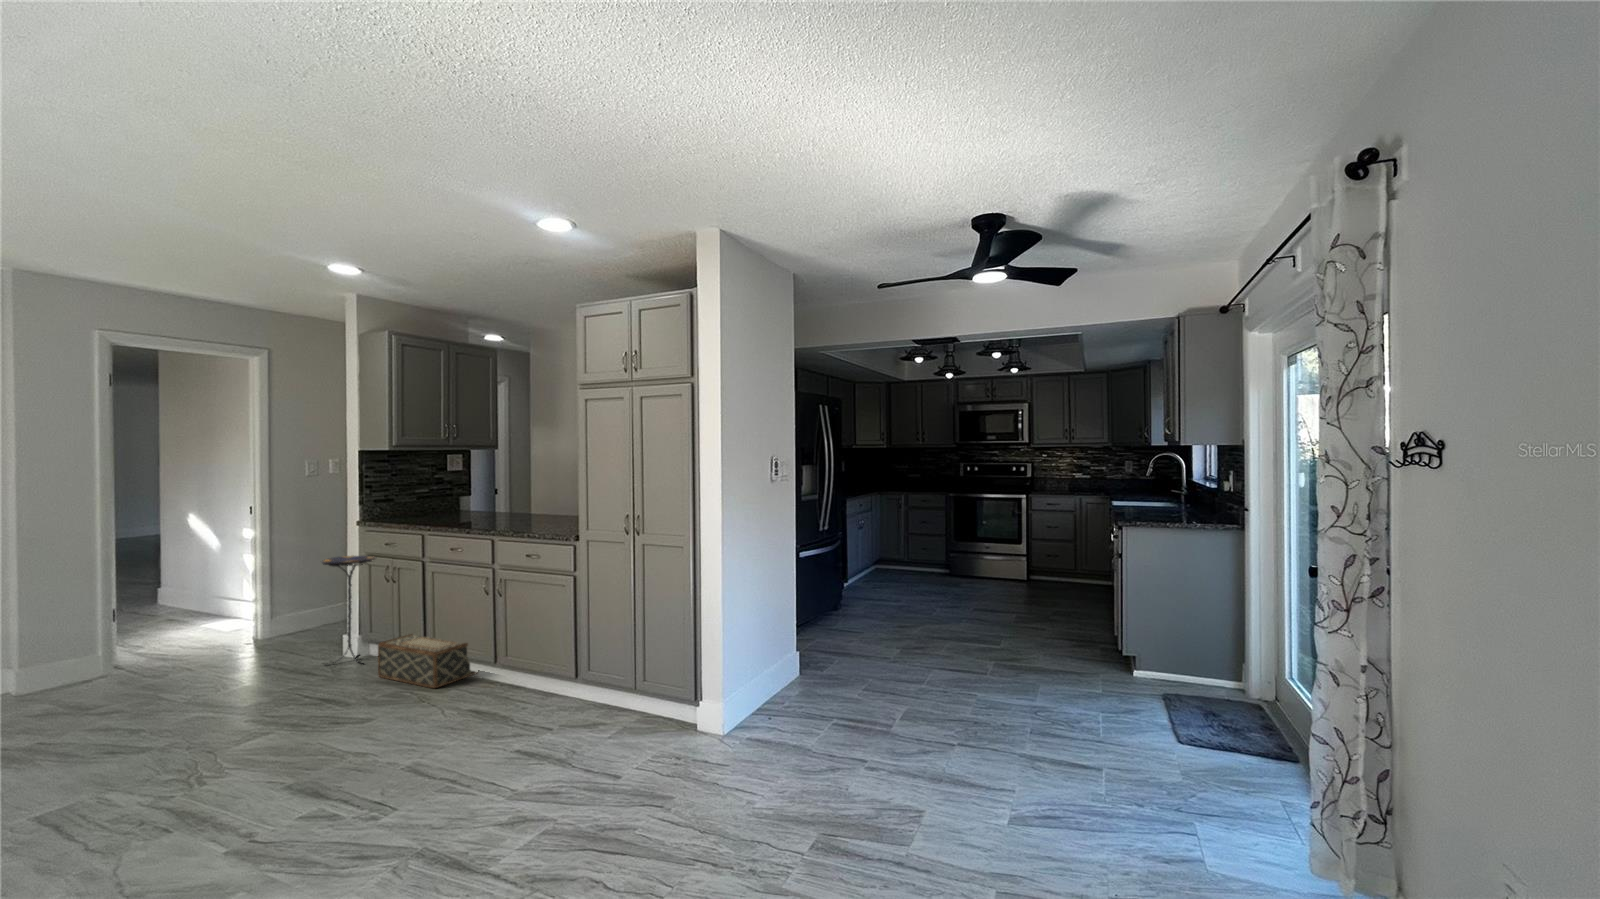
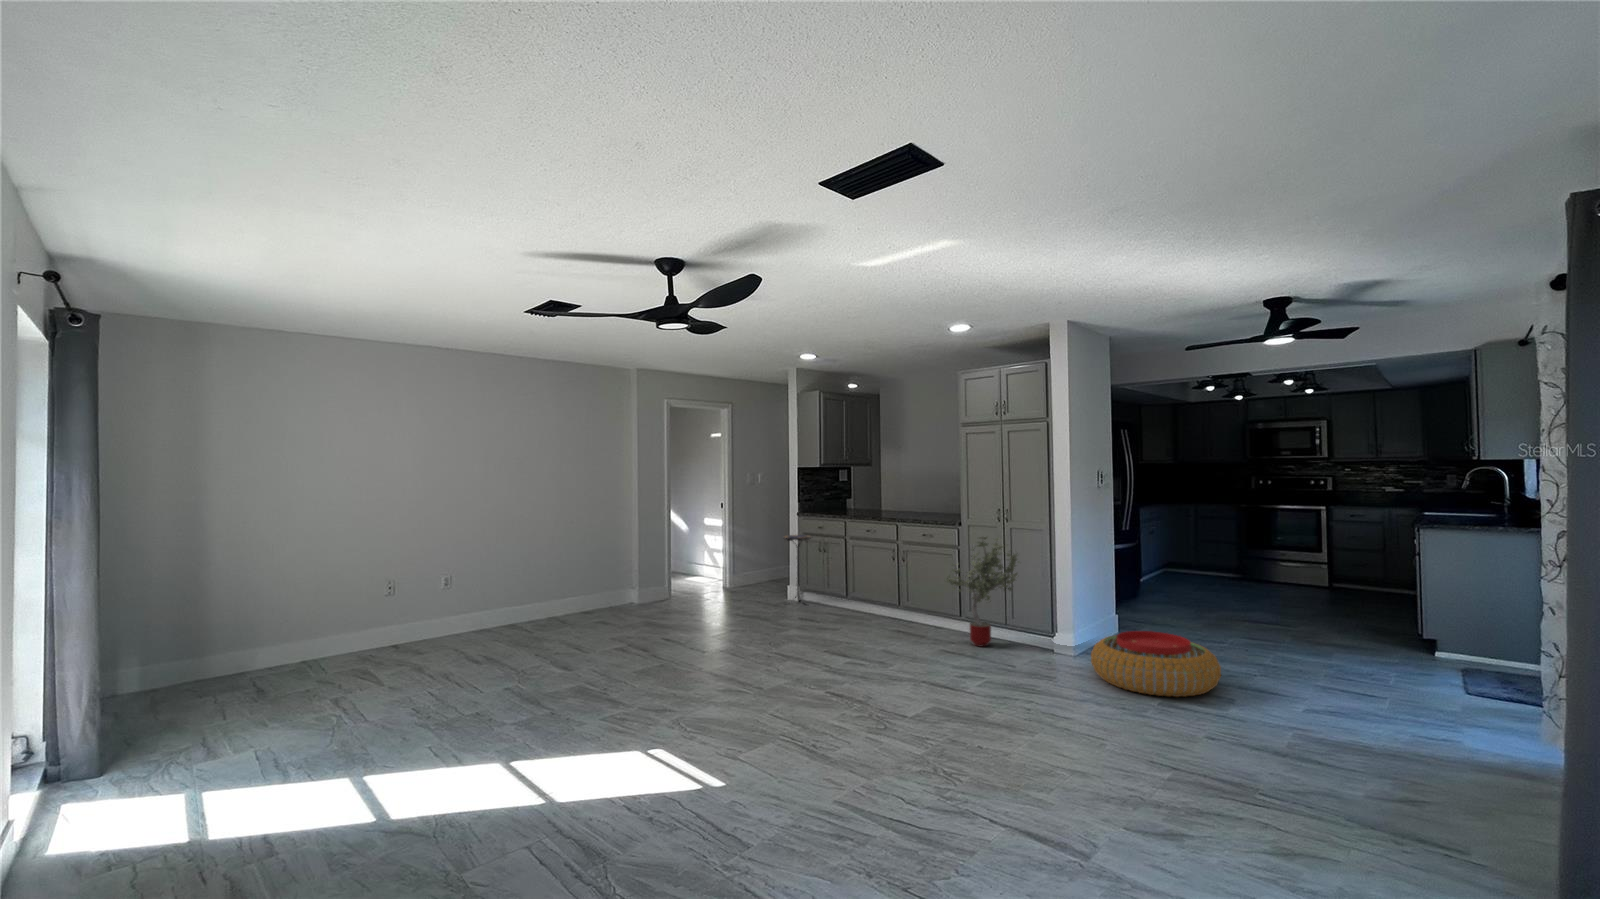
potted tree: none [541,557,646,730] -> present [947,537,1020,646]
woven basket: present [378,634,477,688] -> none [824,586,886,620]
pouf: none [725,696,902,817] -> present [1091,631,1221,697]

